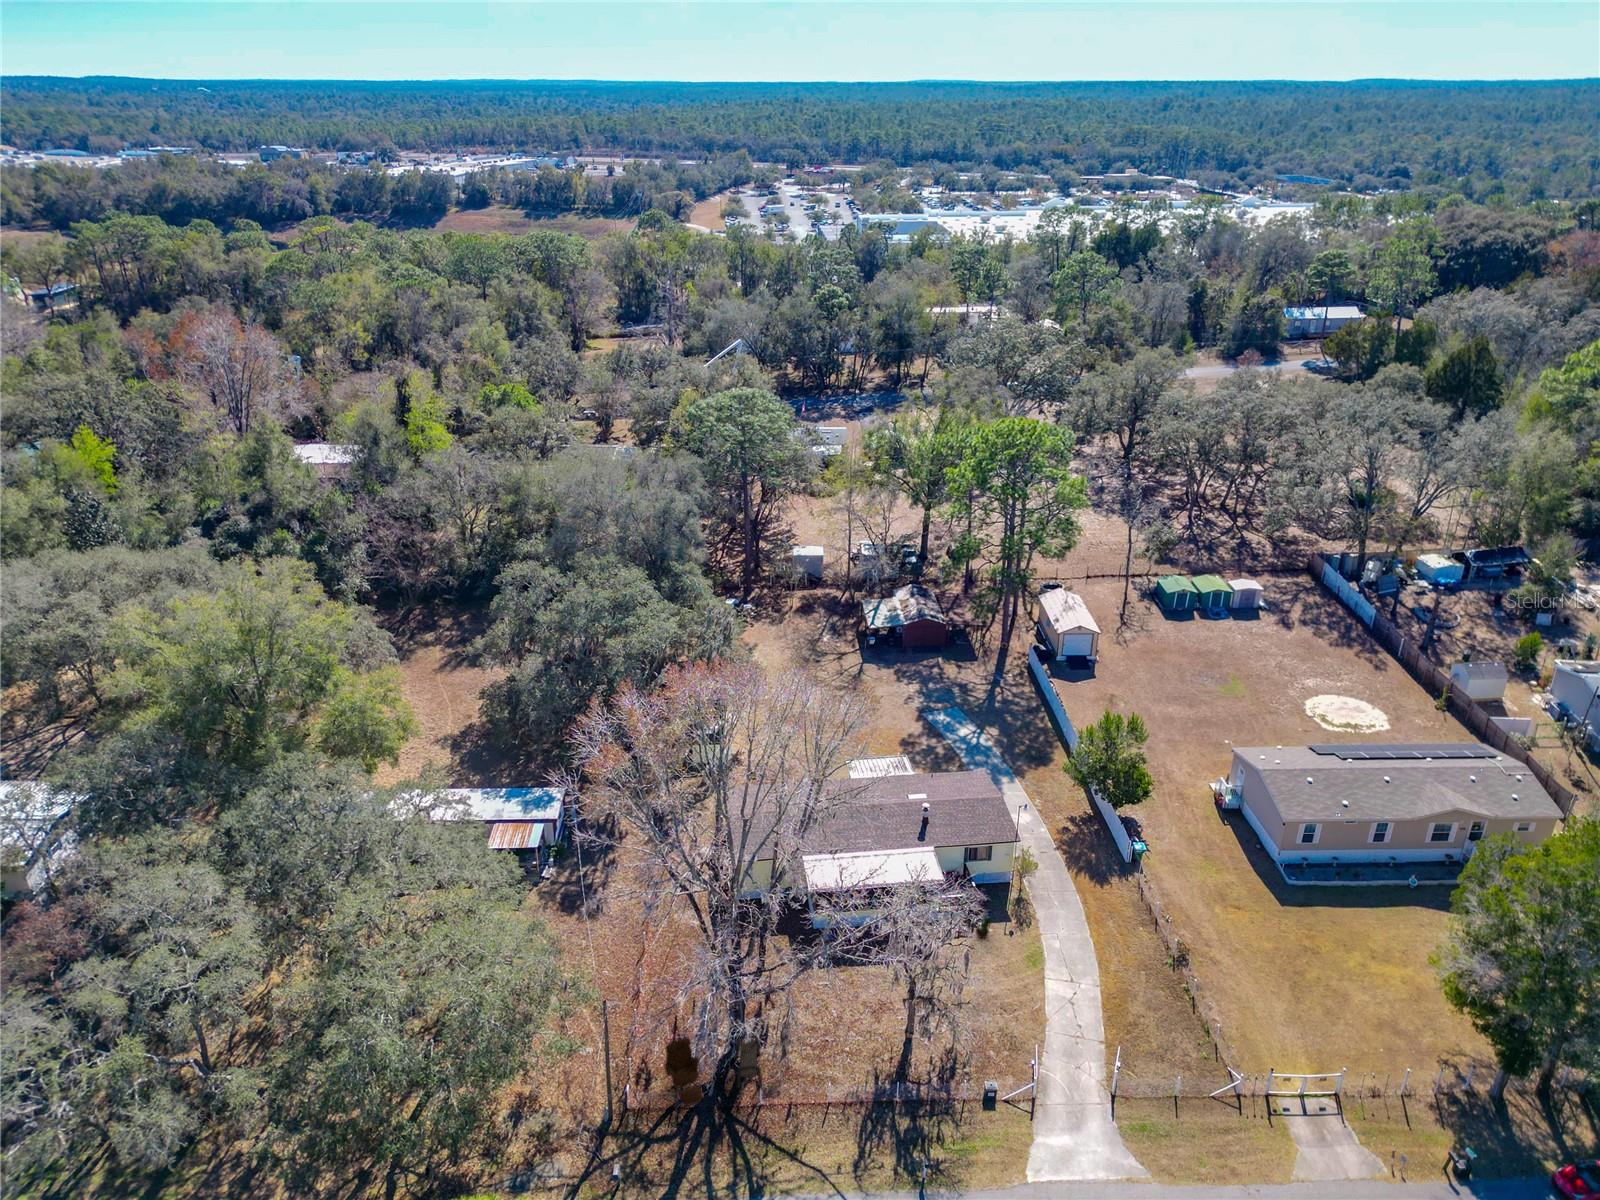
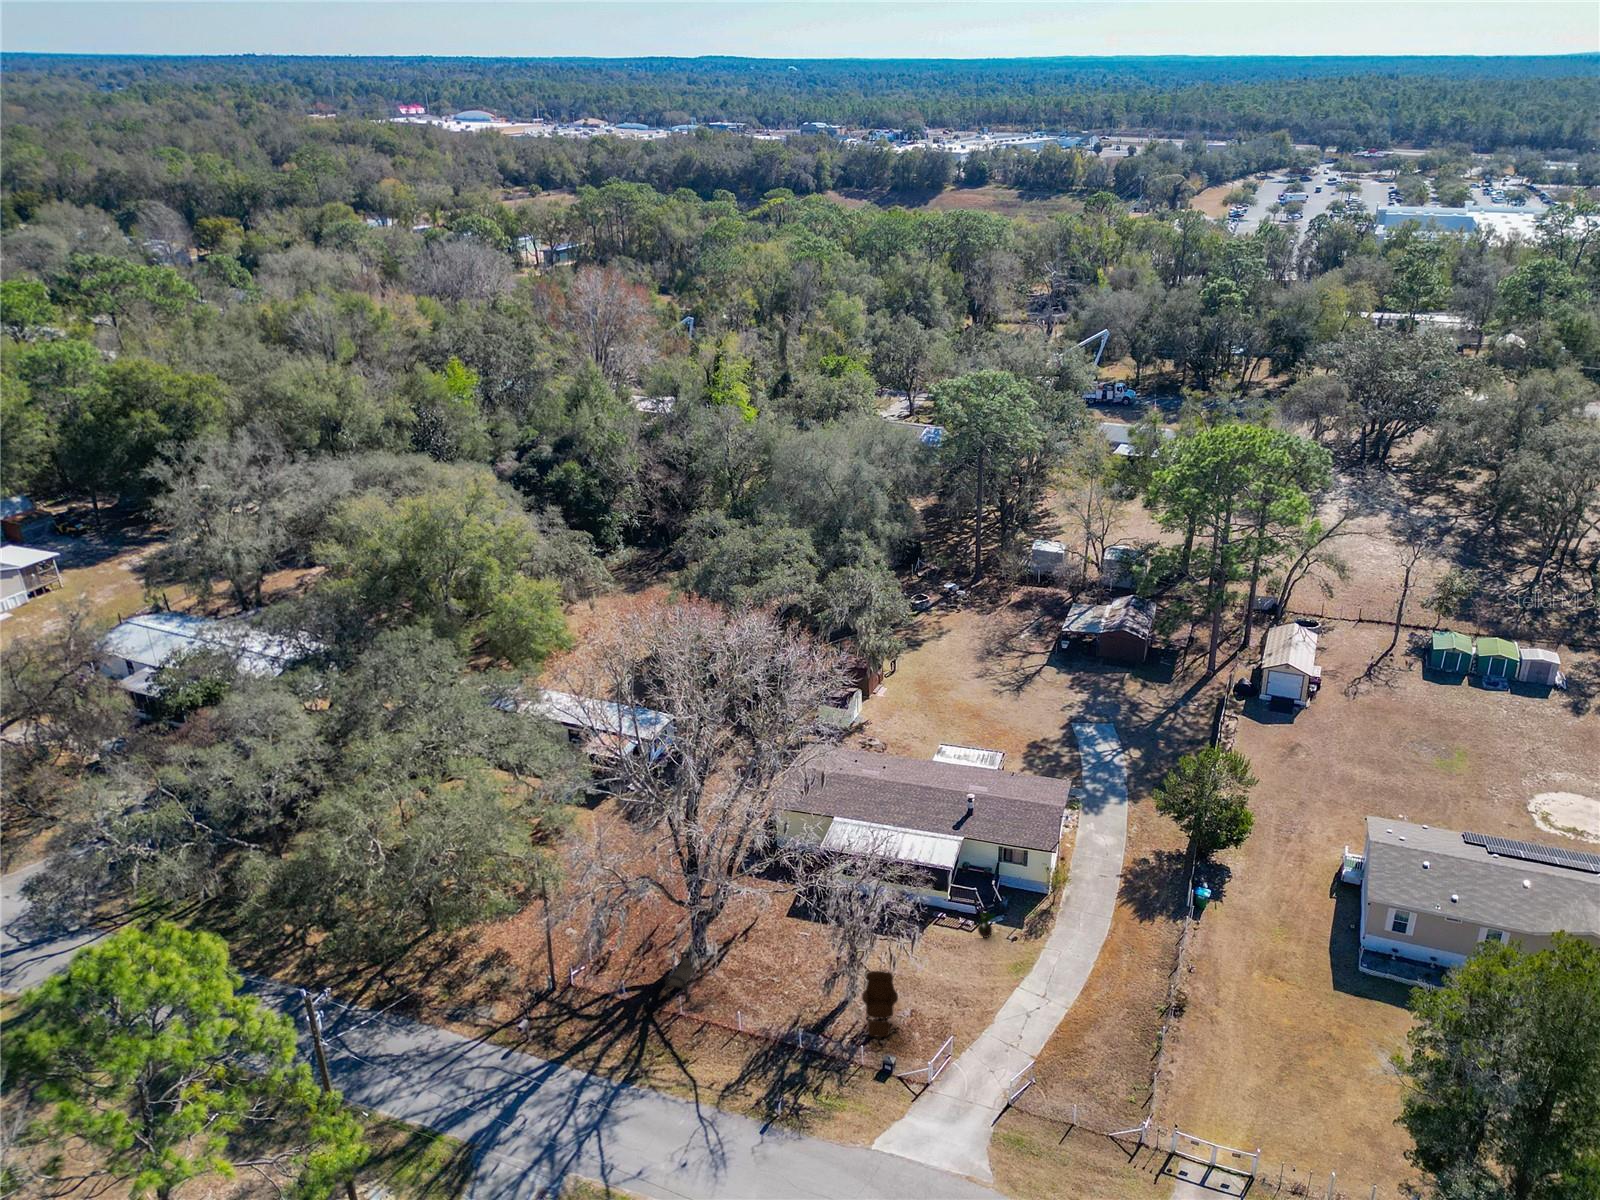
lounge chair: present [664,1038,703,1106] -> present [862,971,898,1038]

